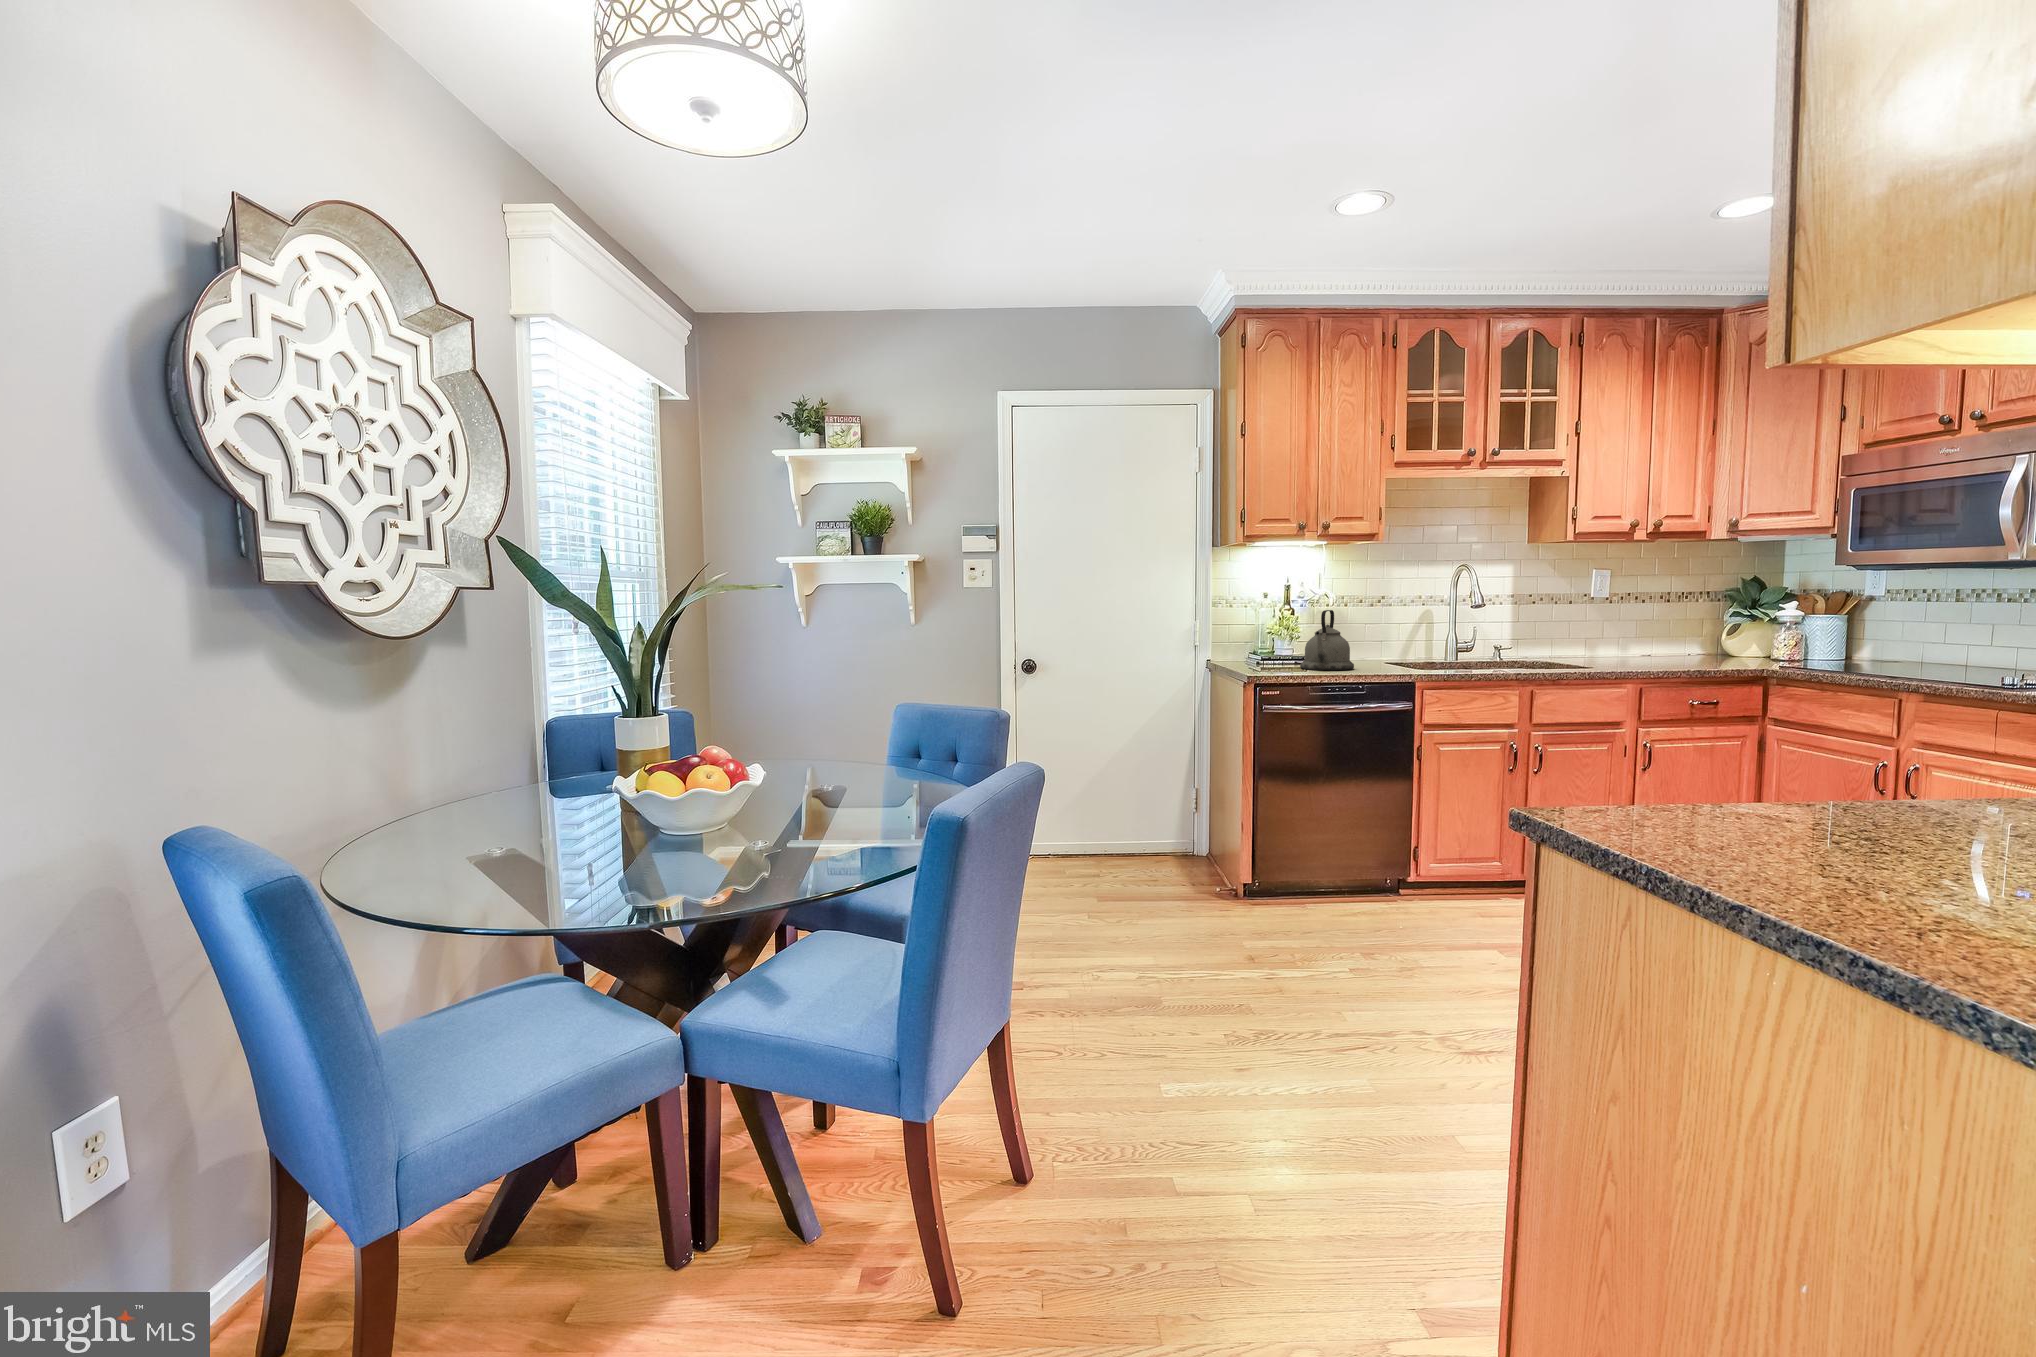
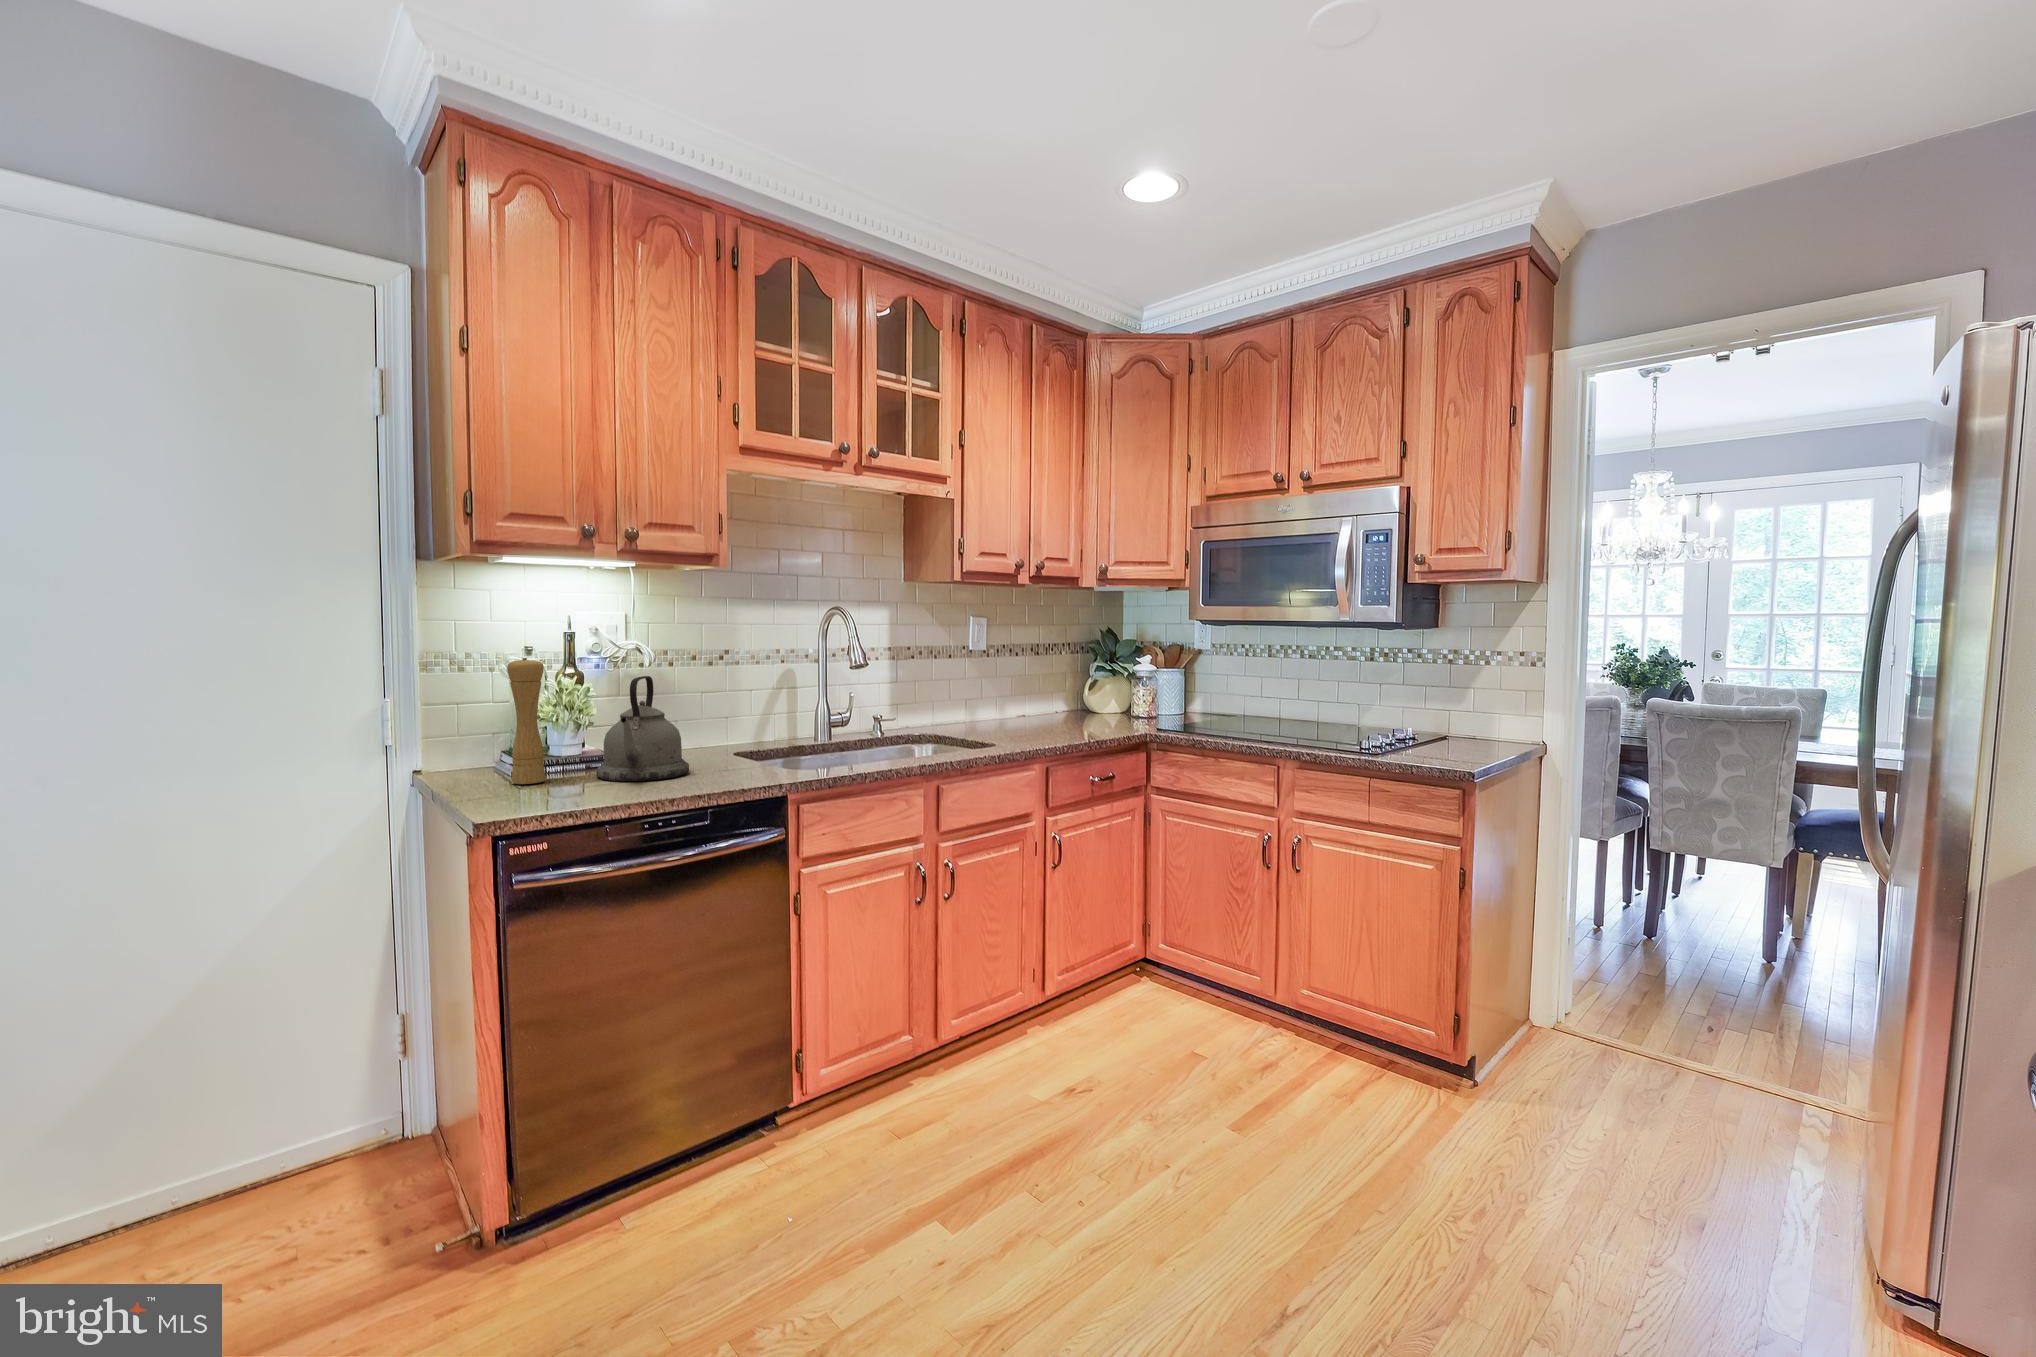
pepper mill: none [1257,599,1275,668] -> present [507,658,545,784]

